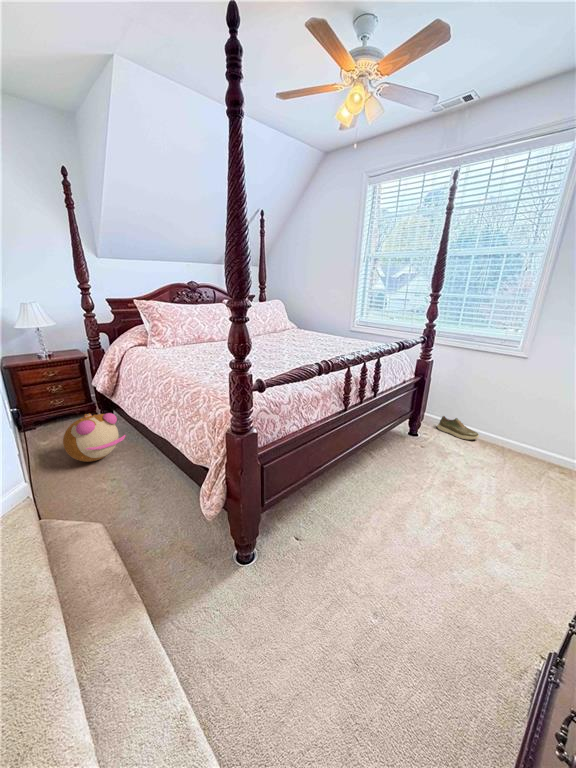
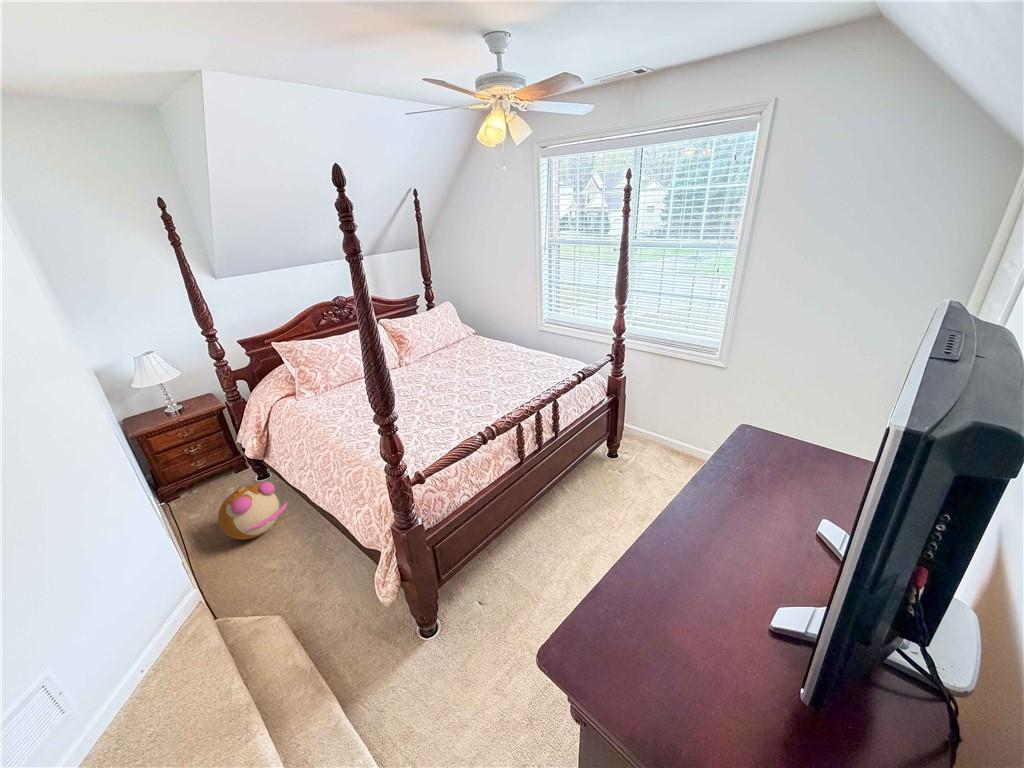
shoe: present [437,416,479,440] -> none [642,431,684,457]

